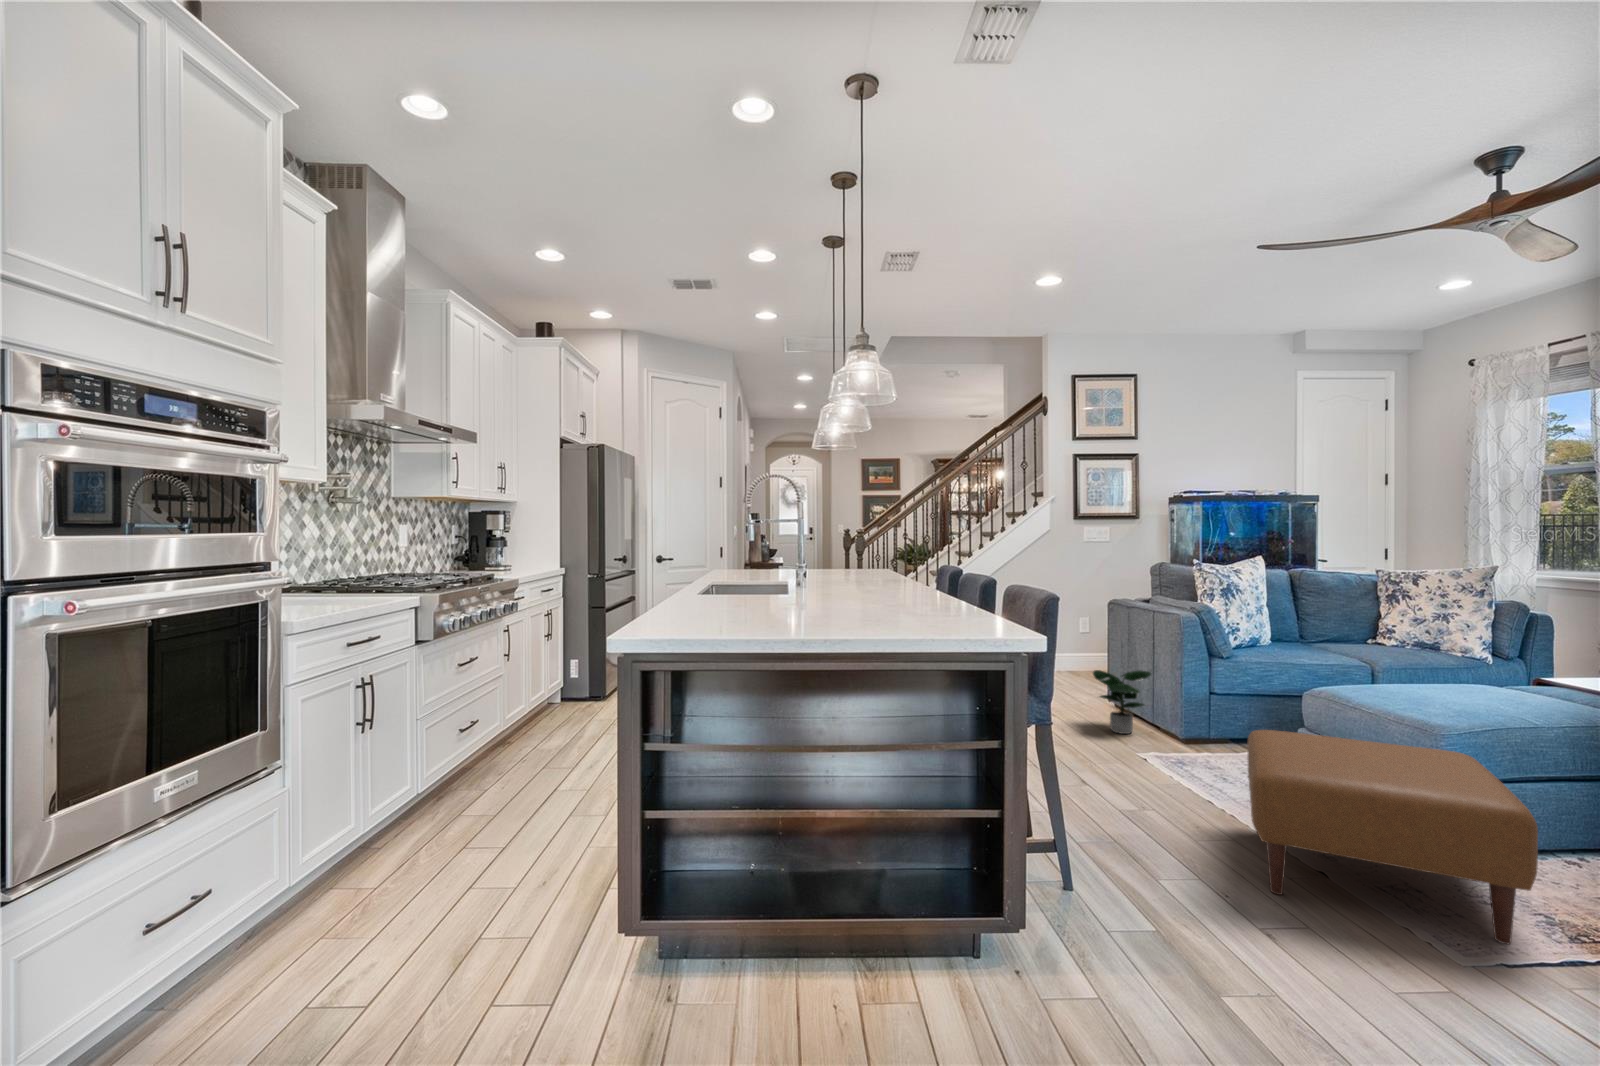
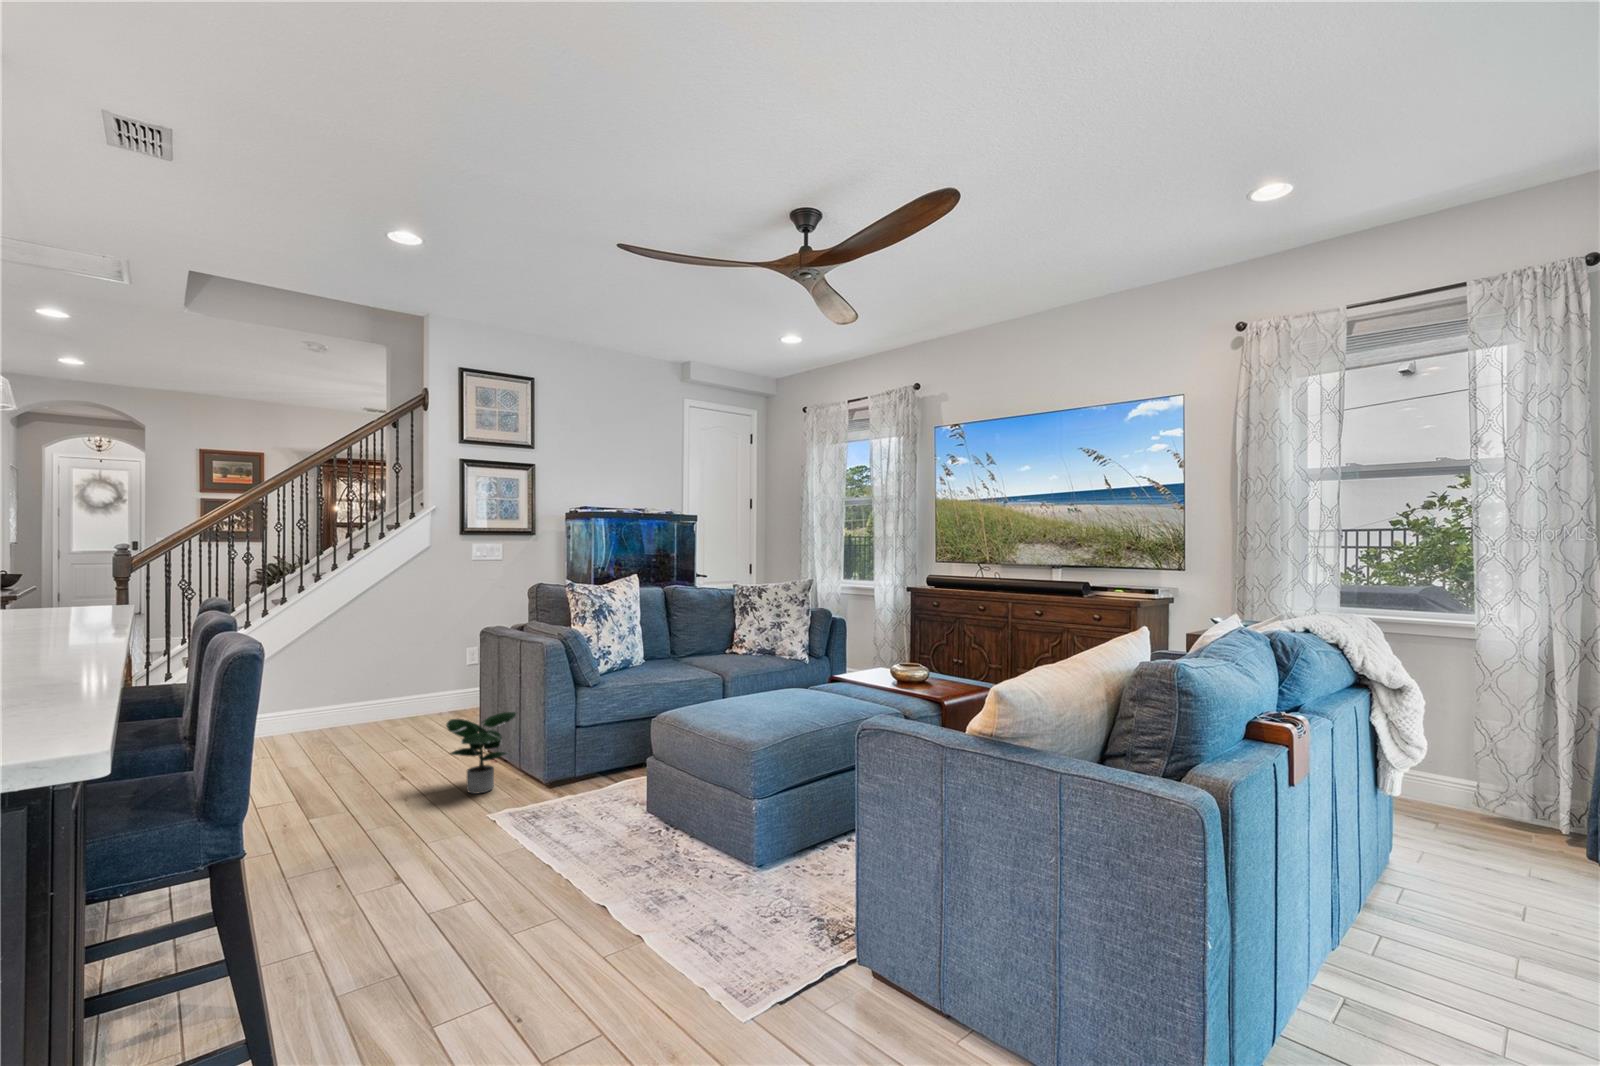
ottoman: present [1248,730,1538,944] -> none [554,766,807,994]

